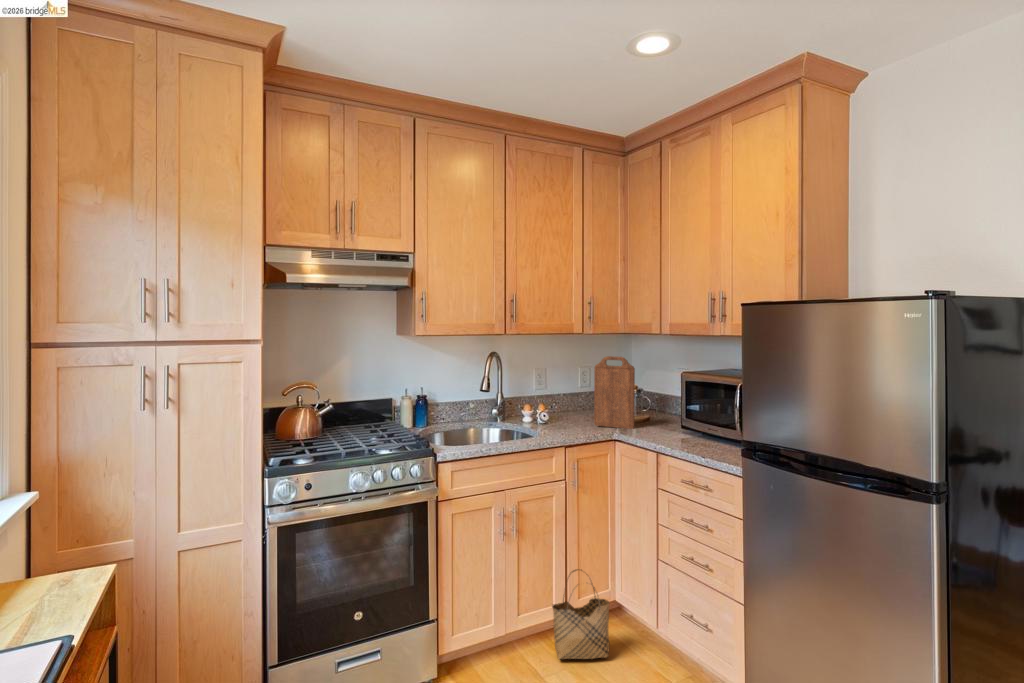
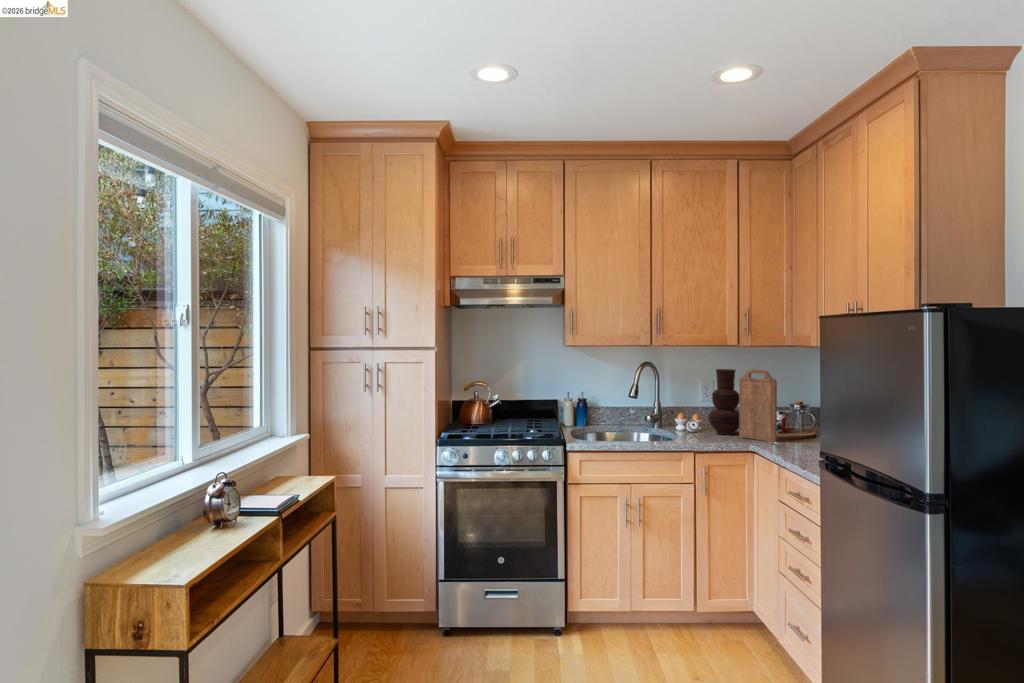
vase: none [556,356,591,424] -> present [709,369,739,435]
woven basket: present [552,569,610,659] -> none [672,567,730,655]

